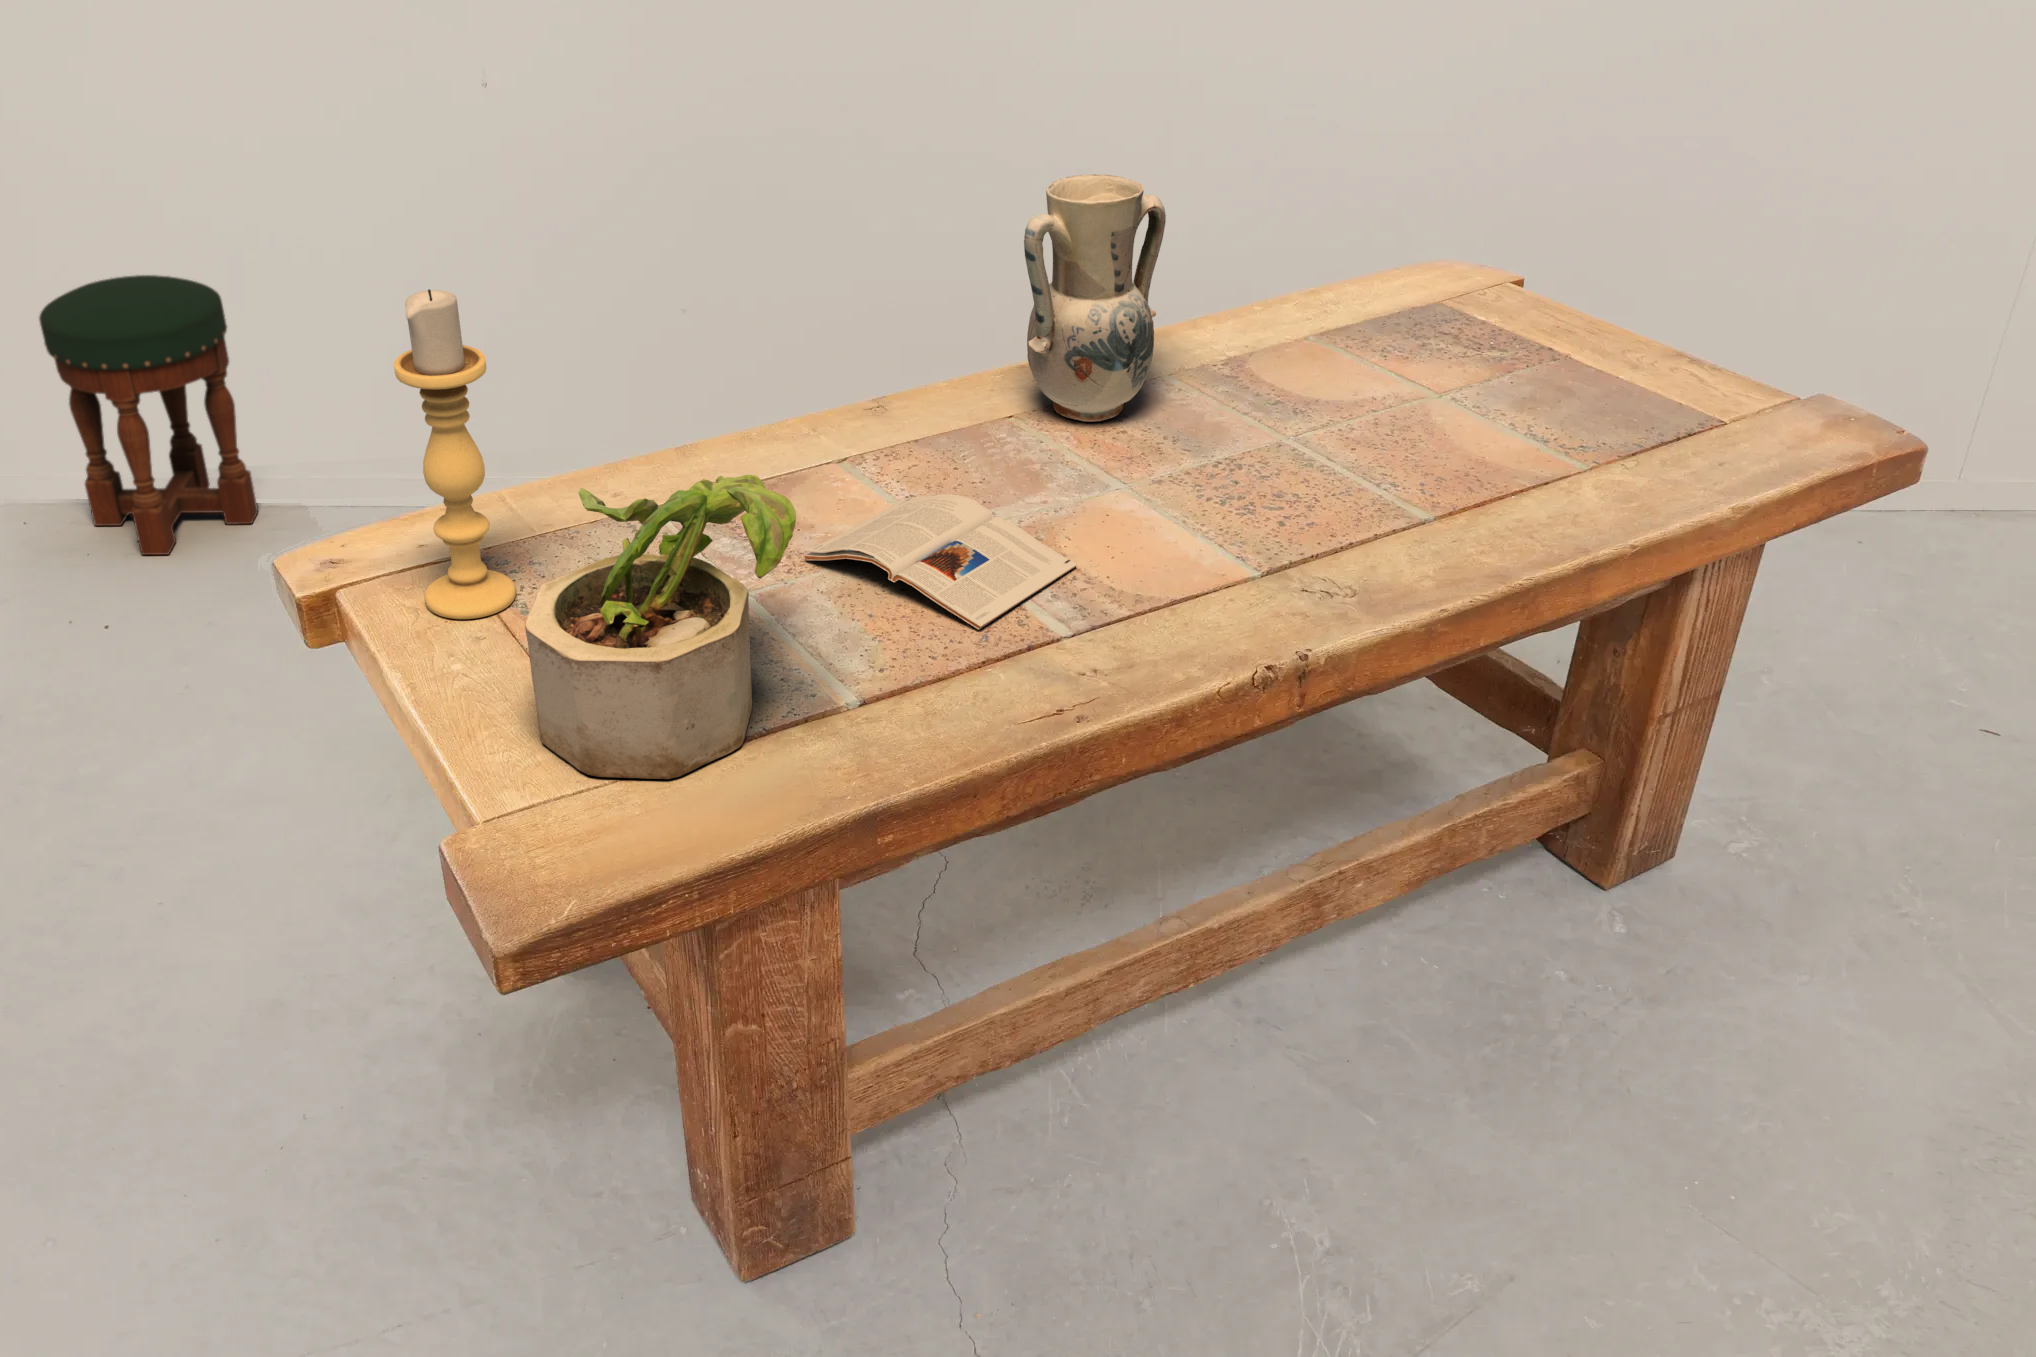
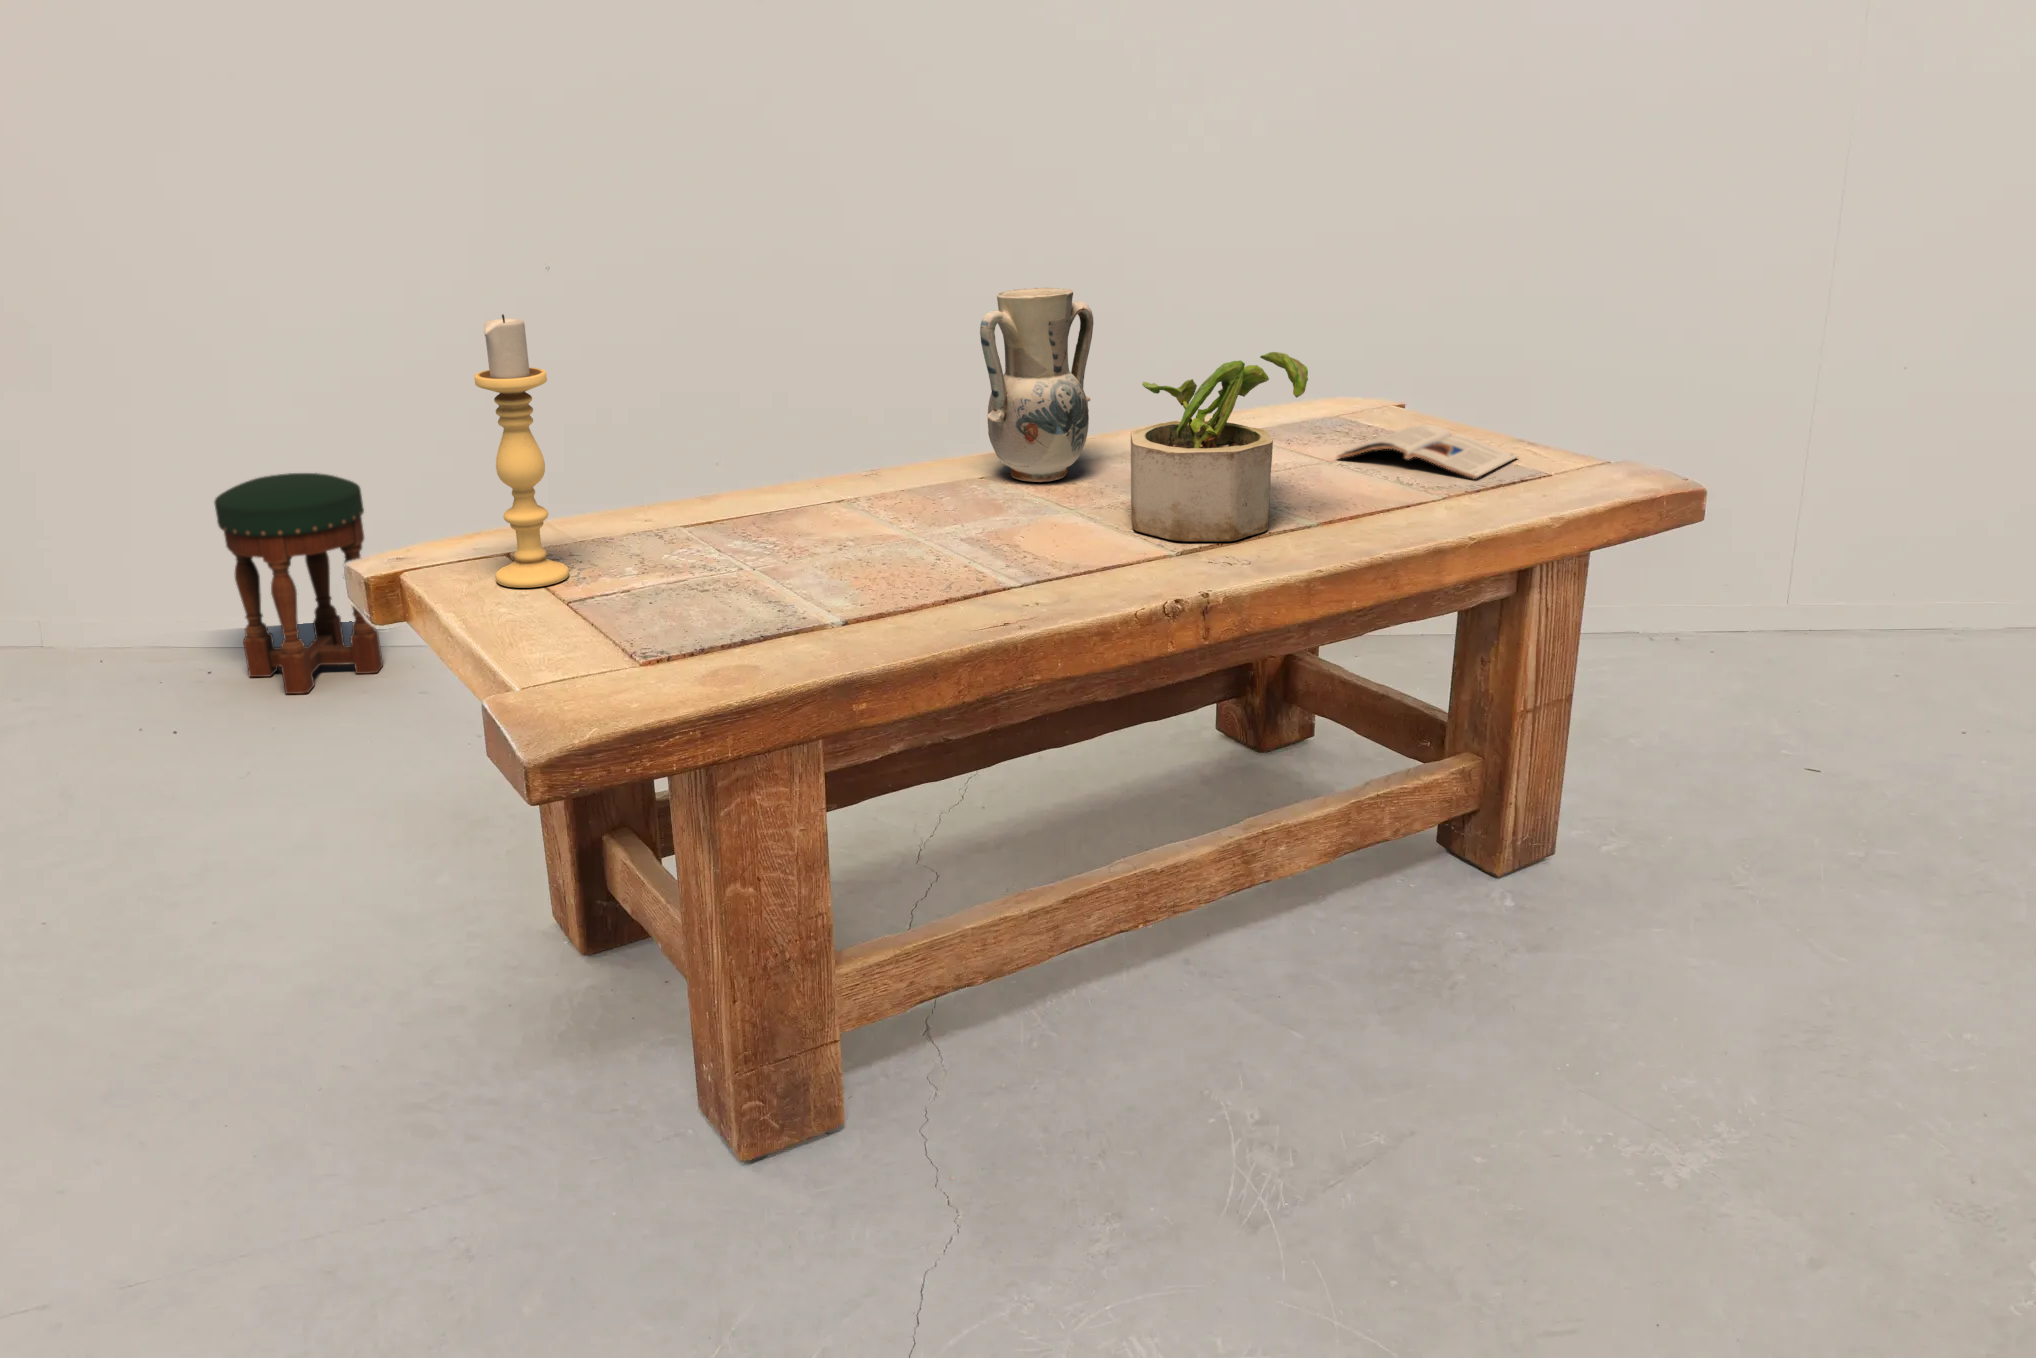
potted plant: present [525,475,796,779] -> present [1131,352,1308,541]
magazine: present [805,494,1077,630] -> present [1337,425,1517,479]

